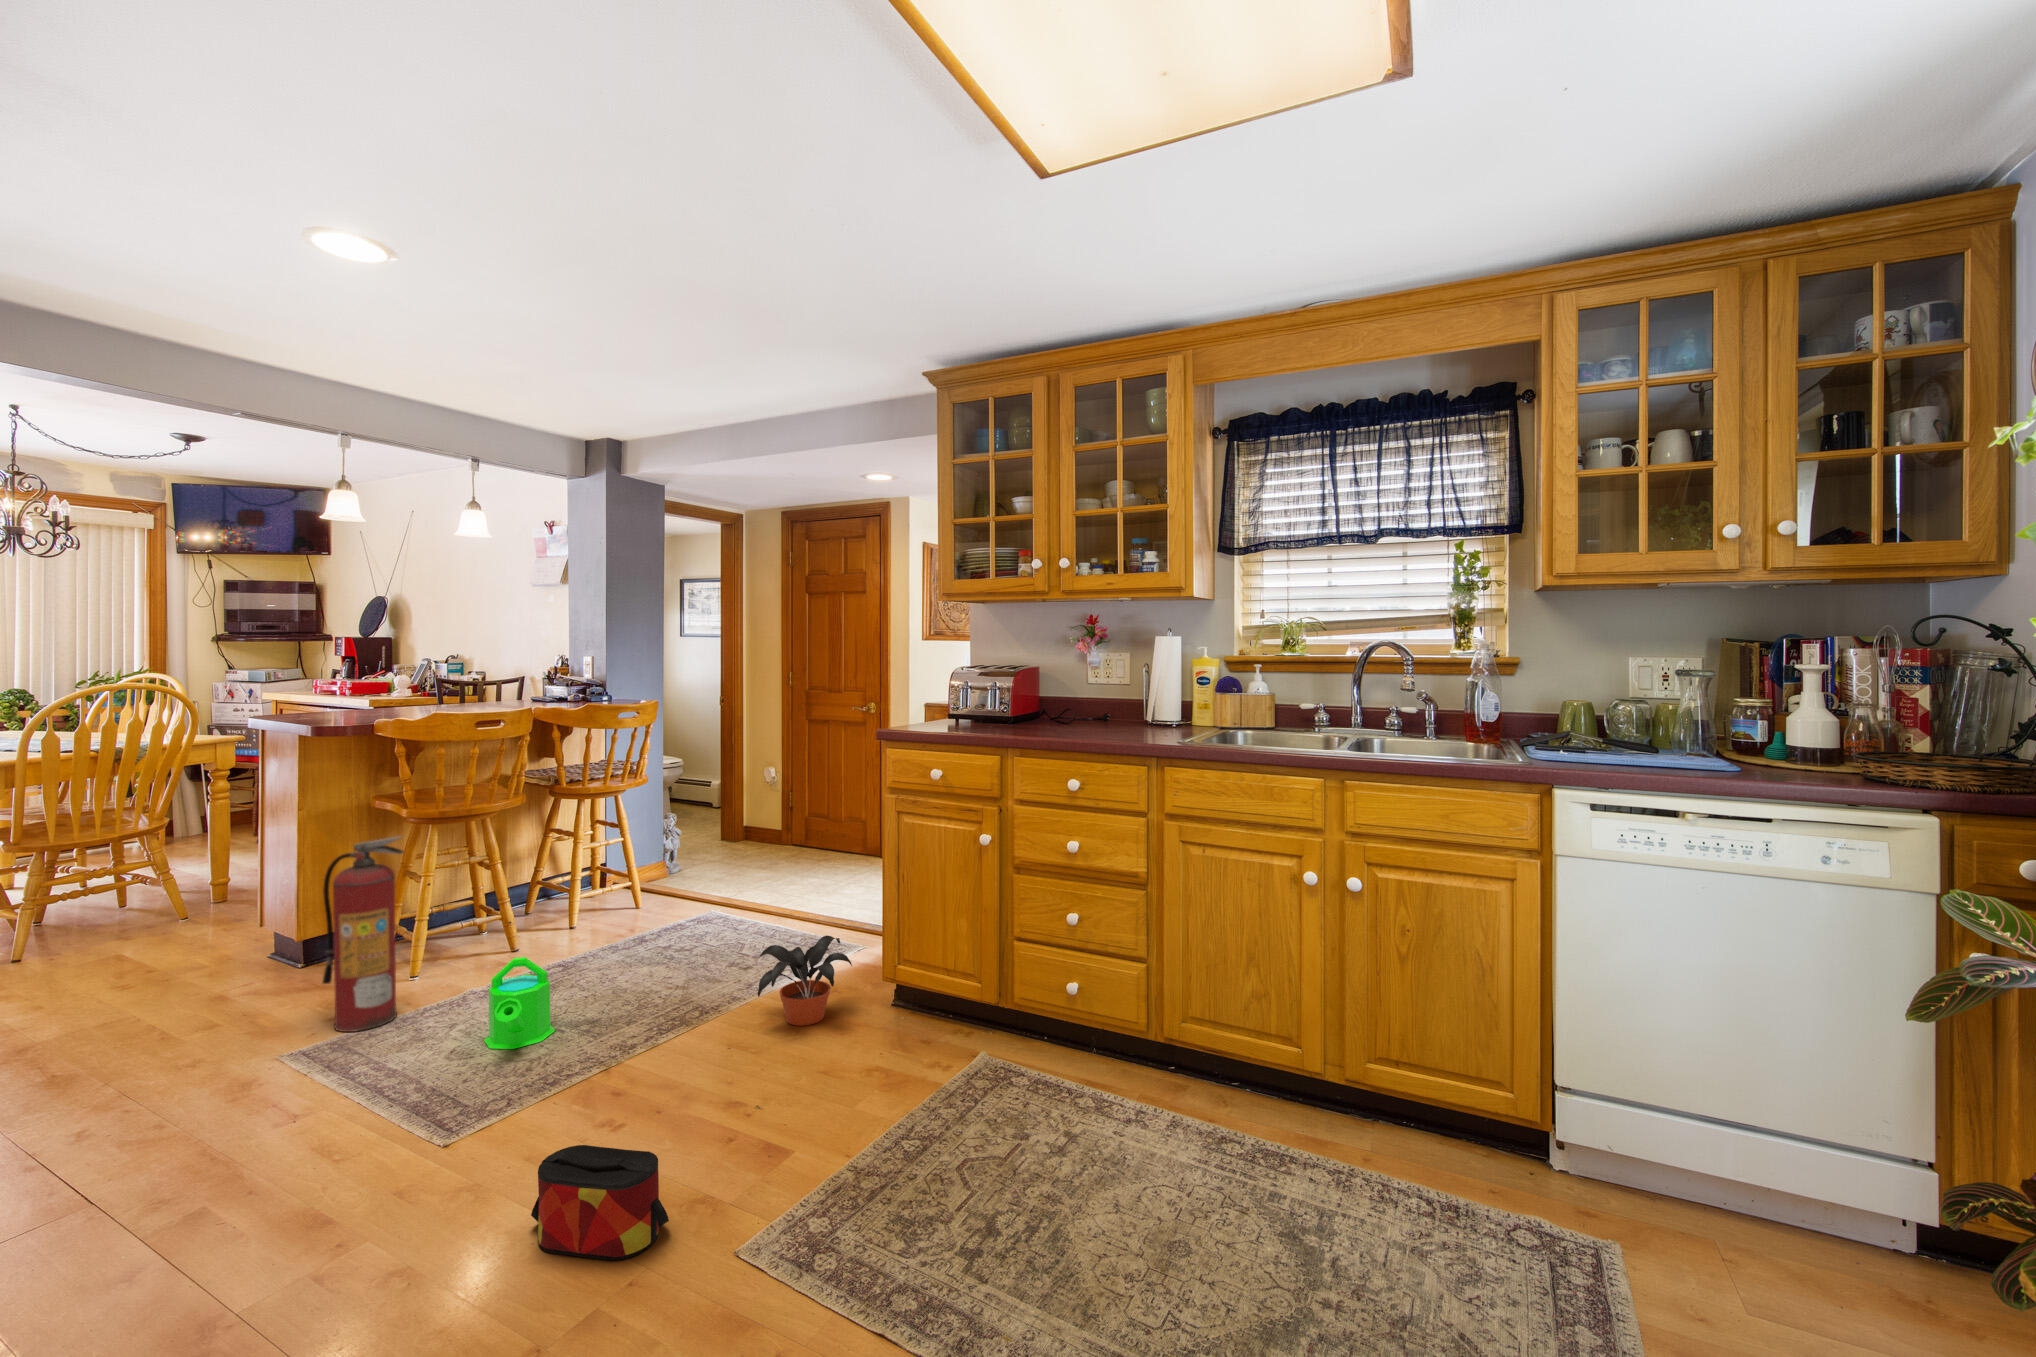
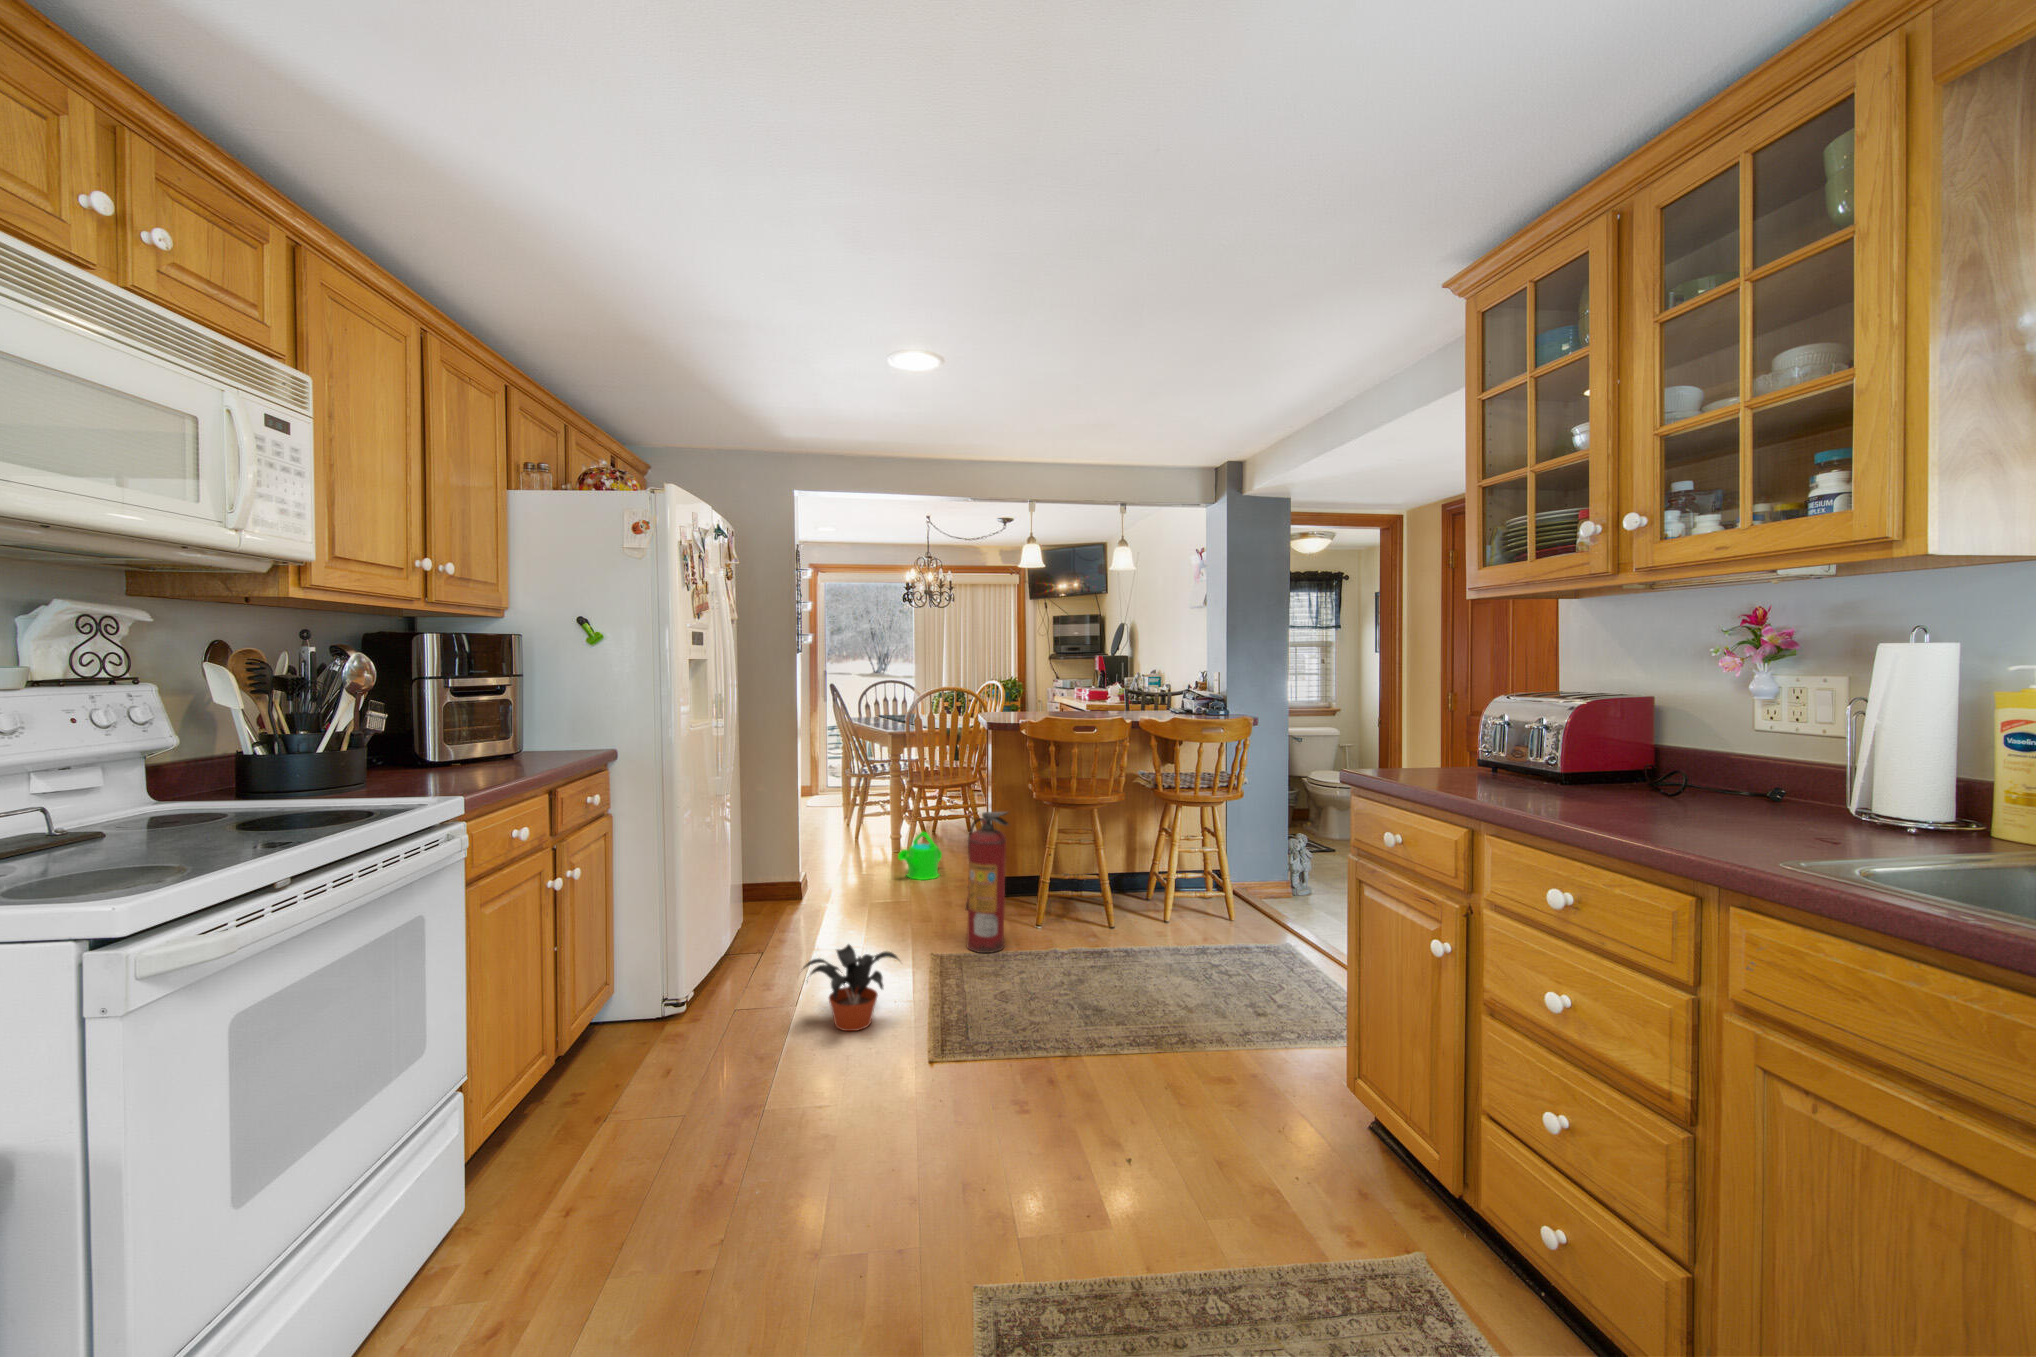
potted plant: present [758,935,852,1026] -> present [803,944,898,1031]
watering can: present [484,957,555,1049] -> present [898,832,942,880]
bag: present [531,1145,669,1260] -> none [887,1103,962,1231]

